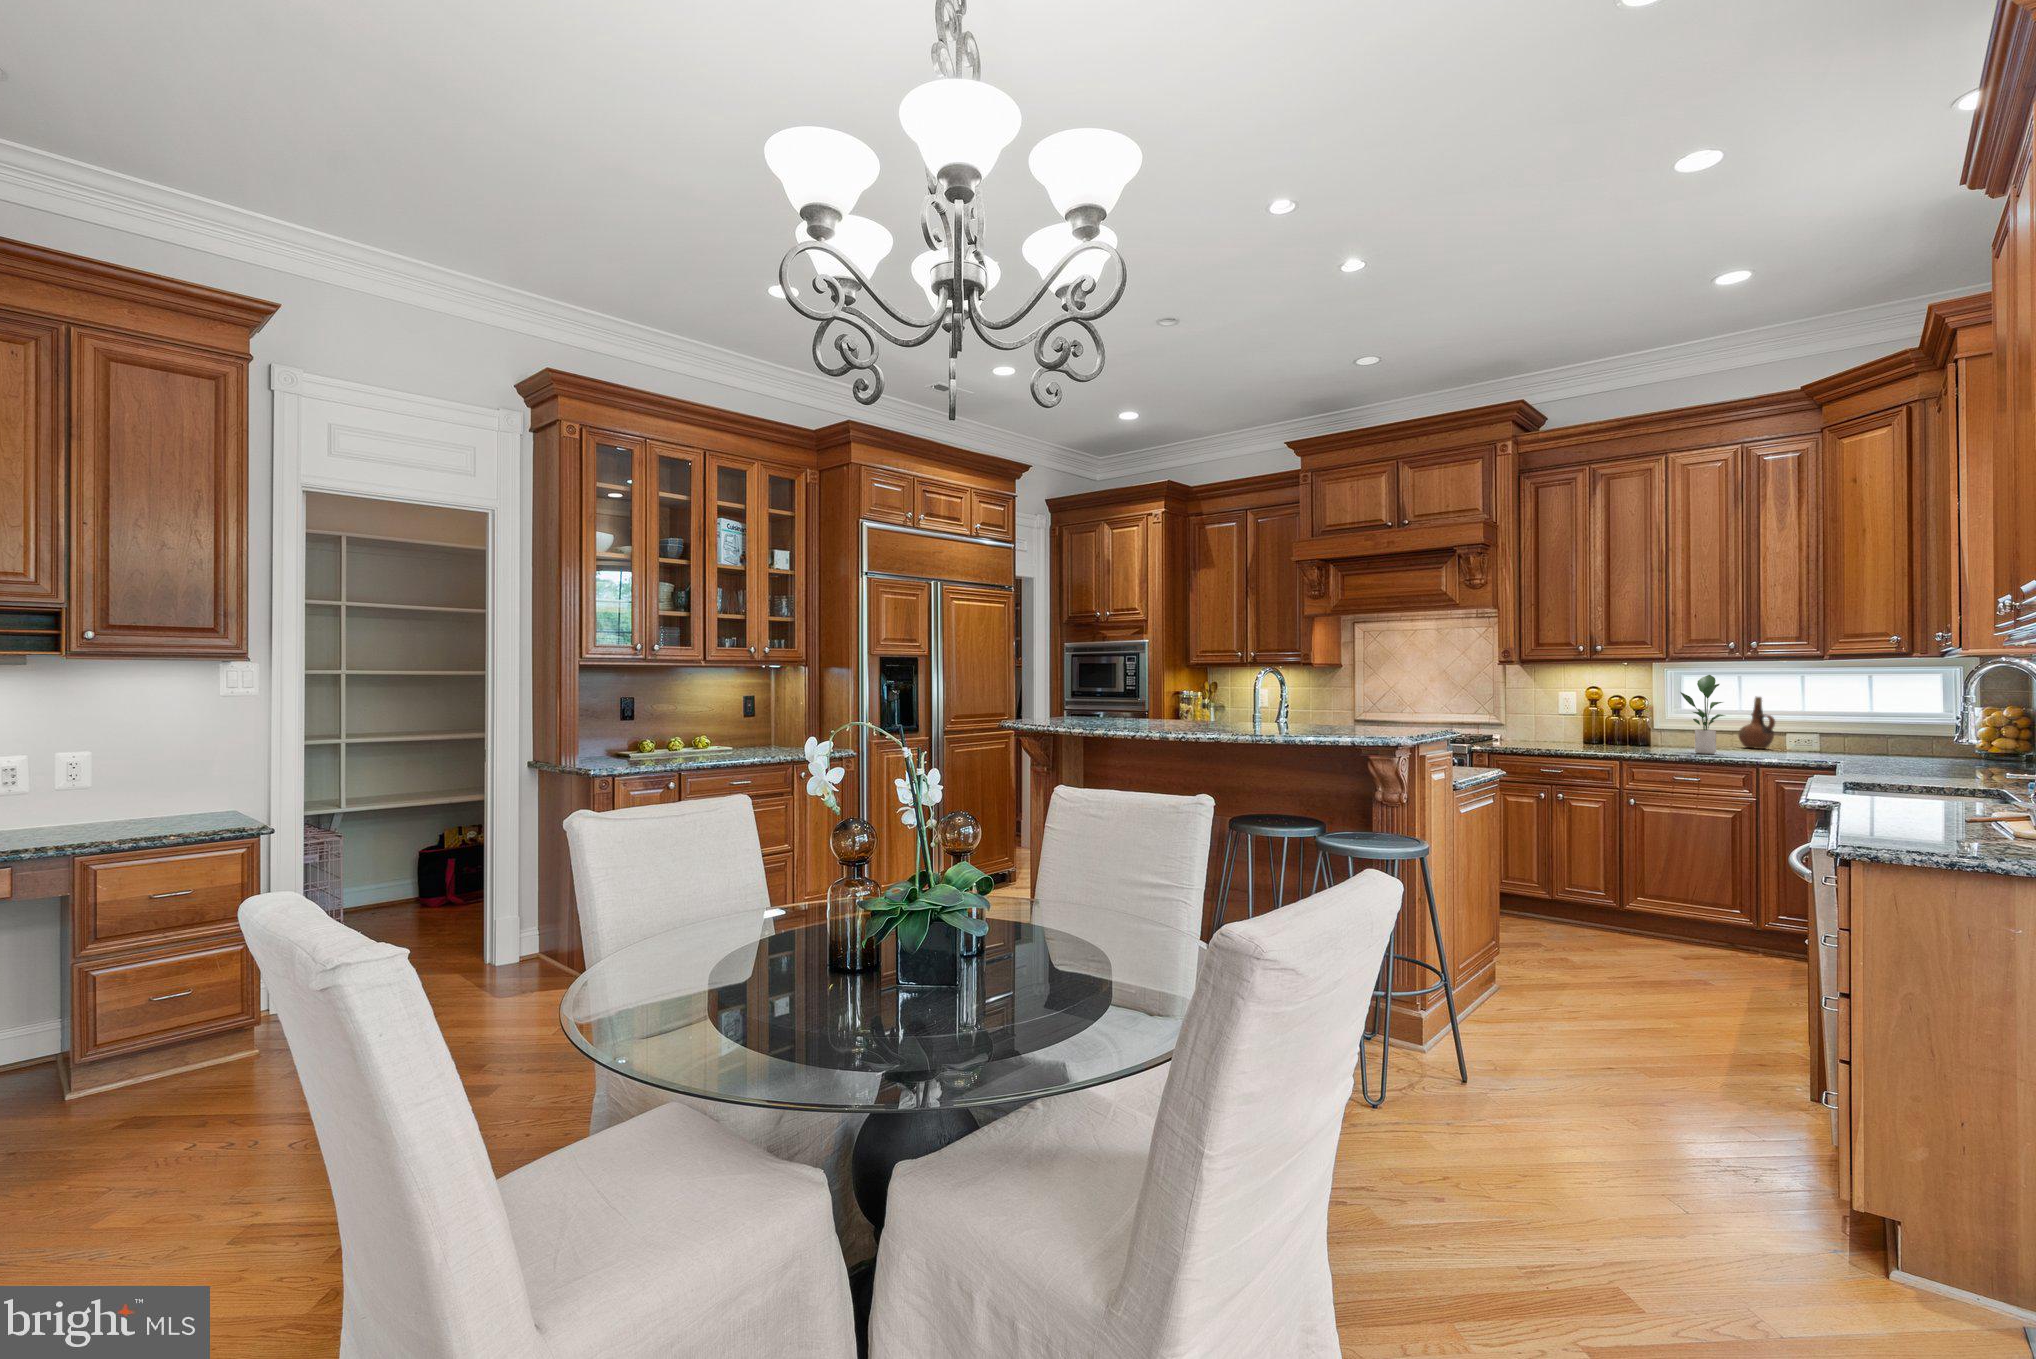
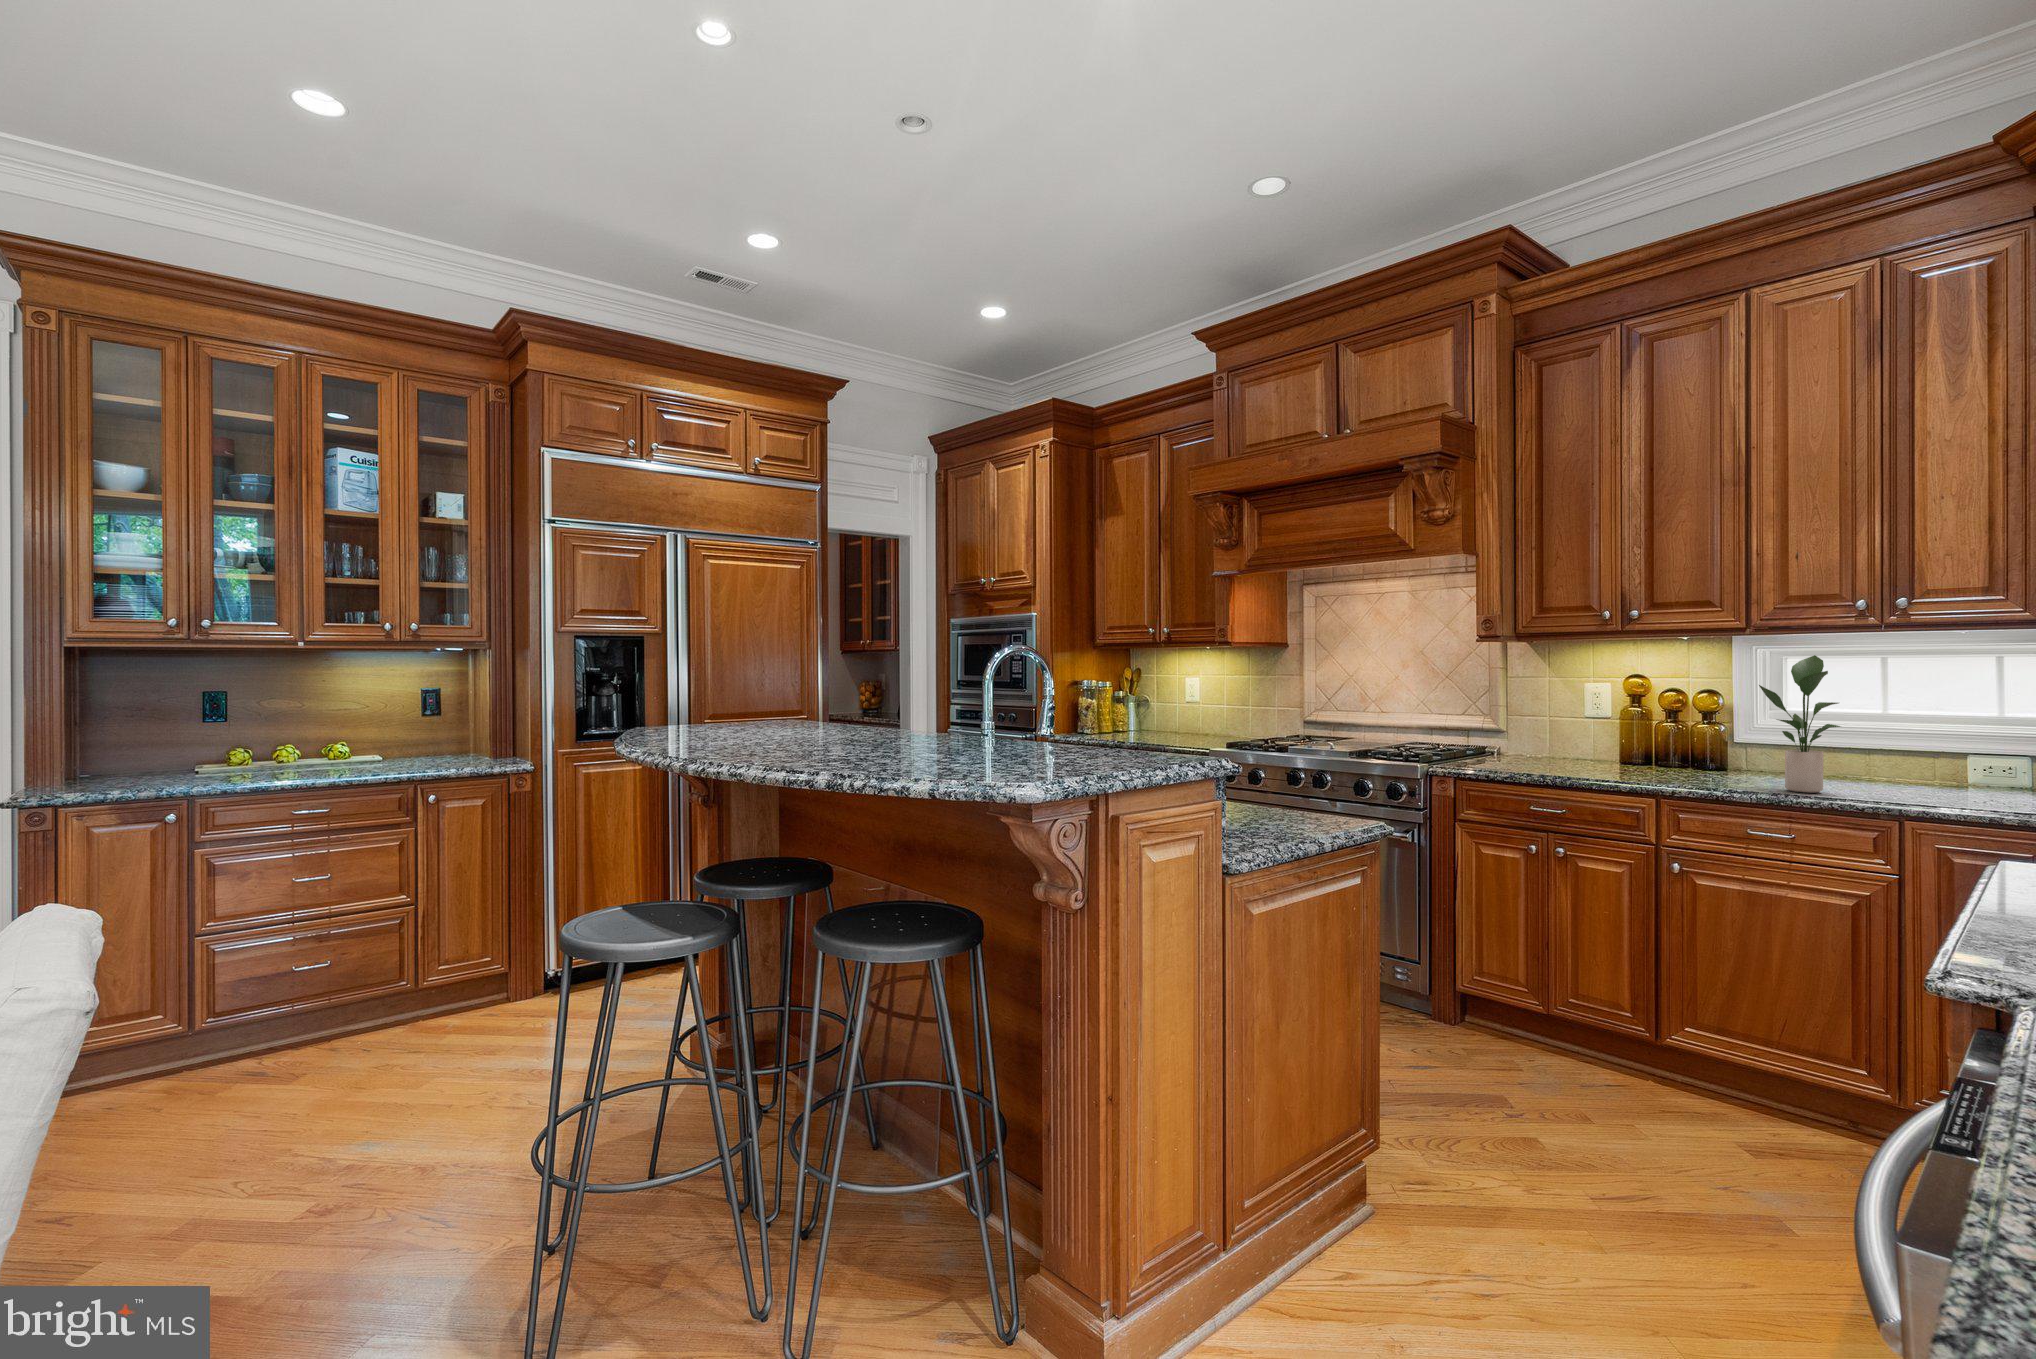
ceramic pitcher: present [1738,697,1775,749] -> none [1879,692,1946,780]

